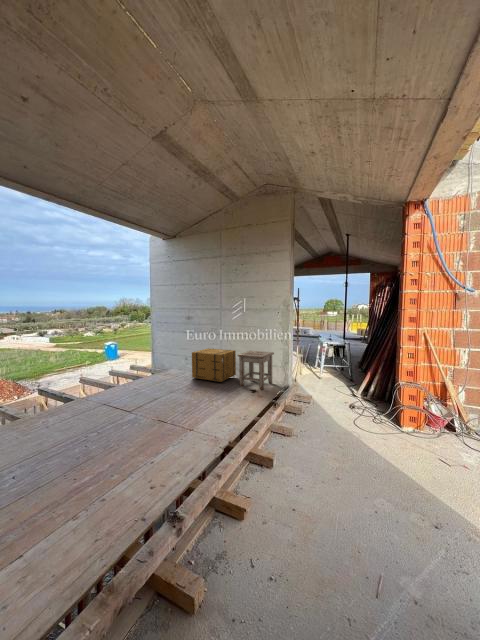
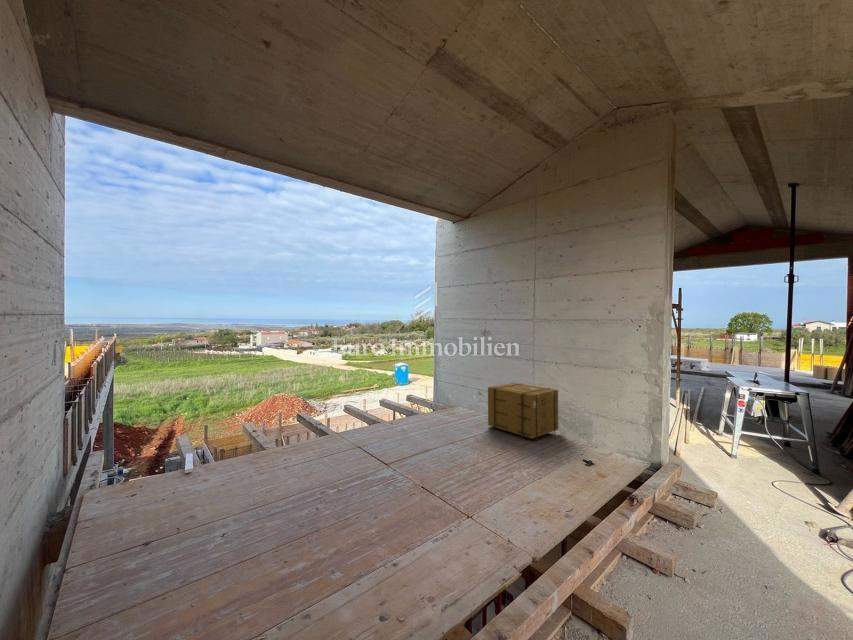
stool: present [238,351,274,390] -> none [560,392,630,464]

